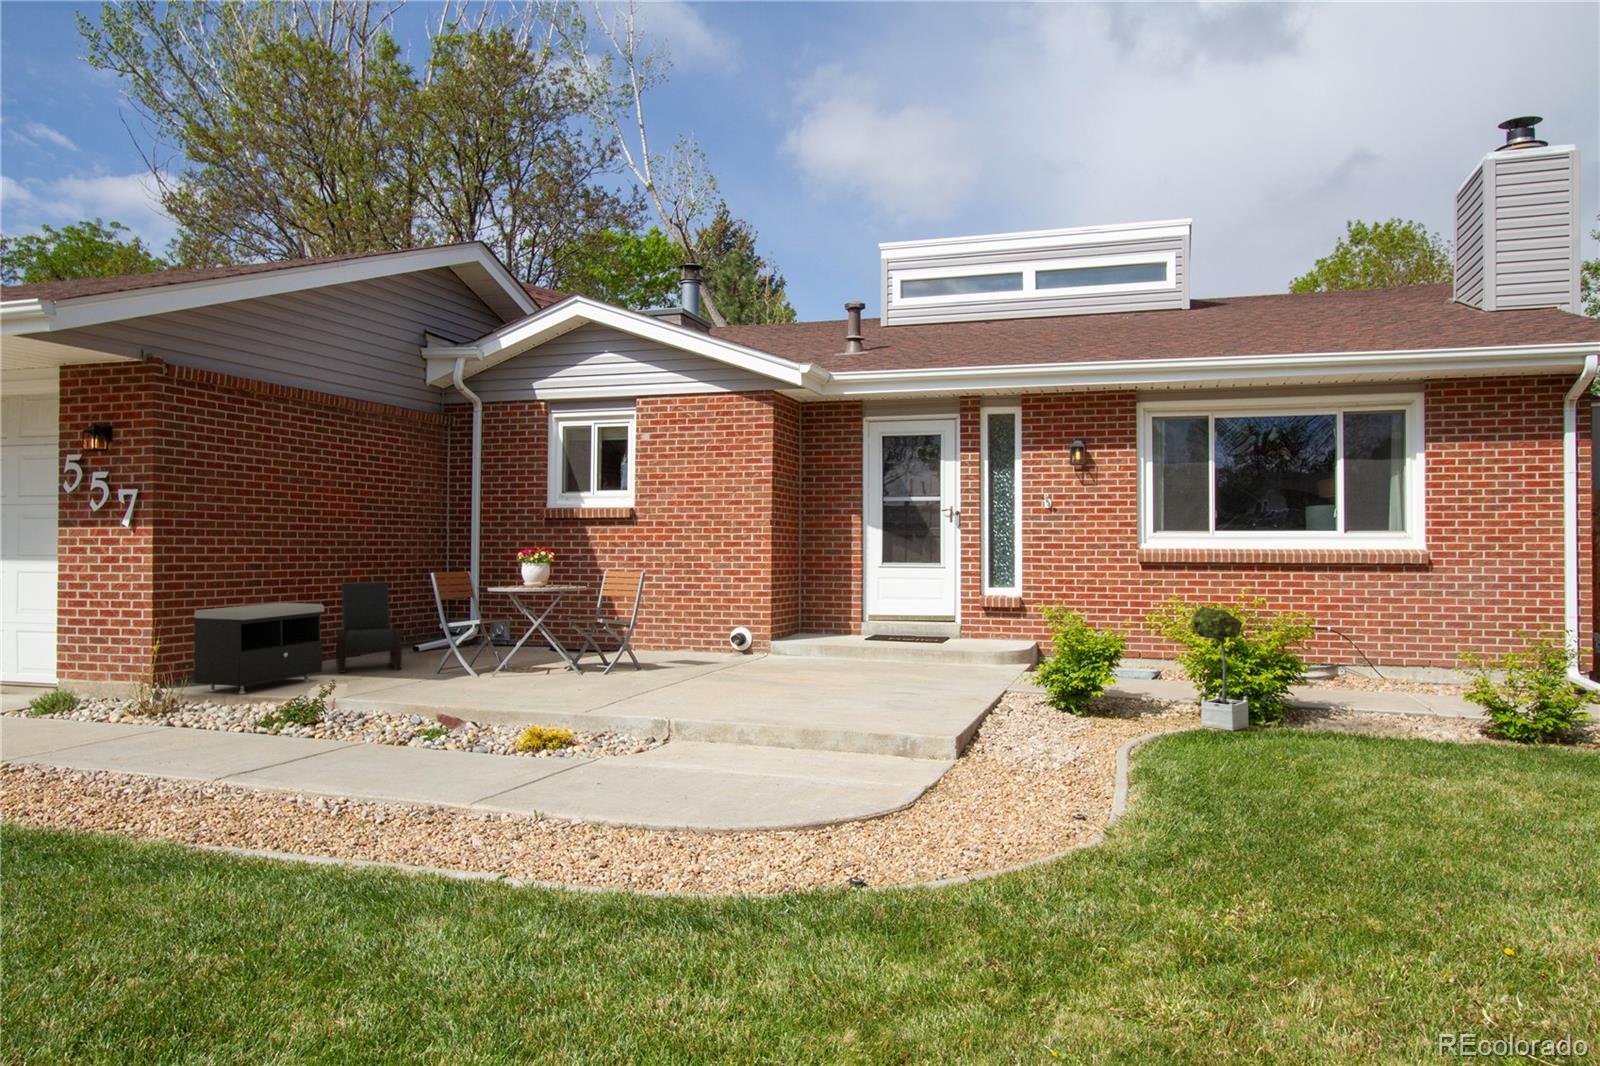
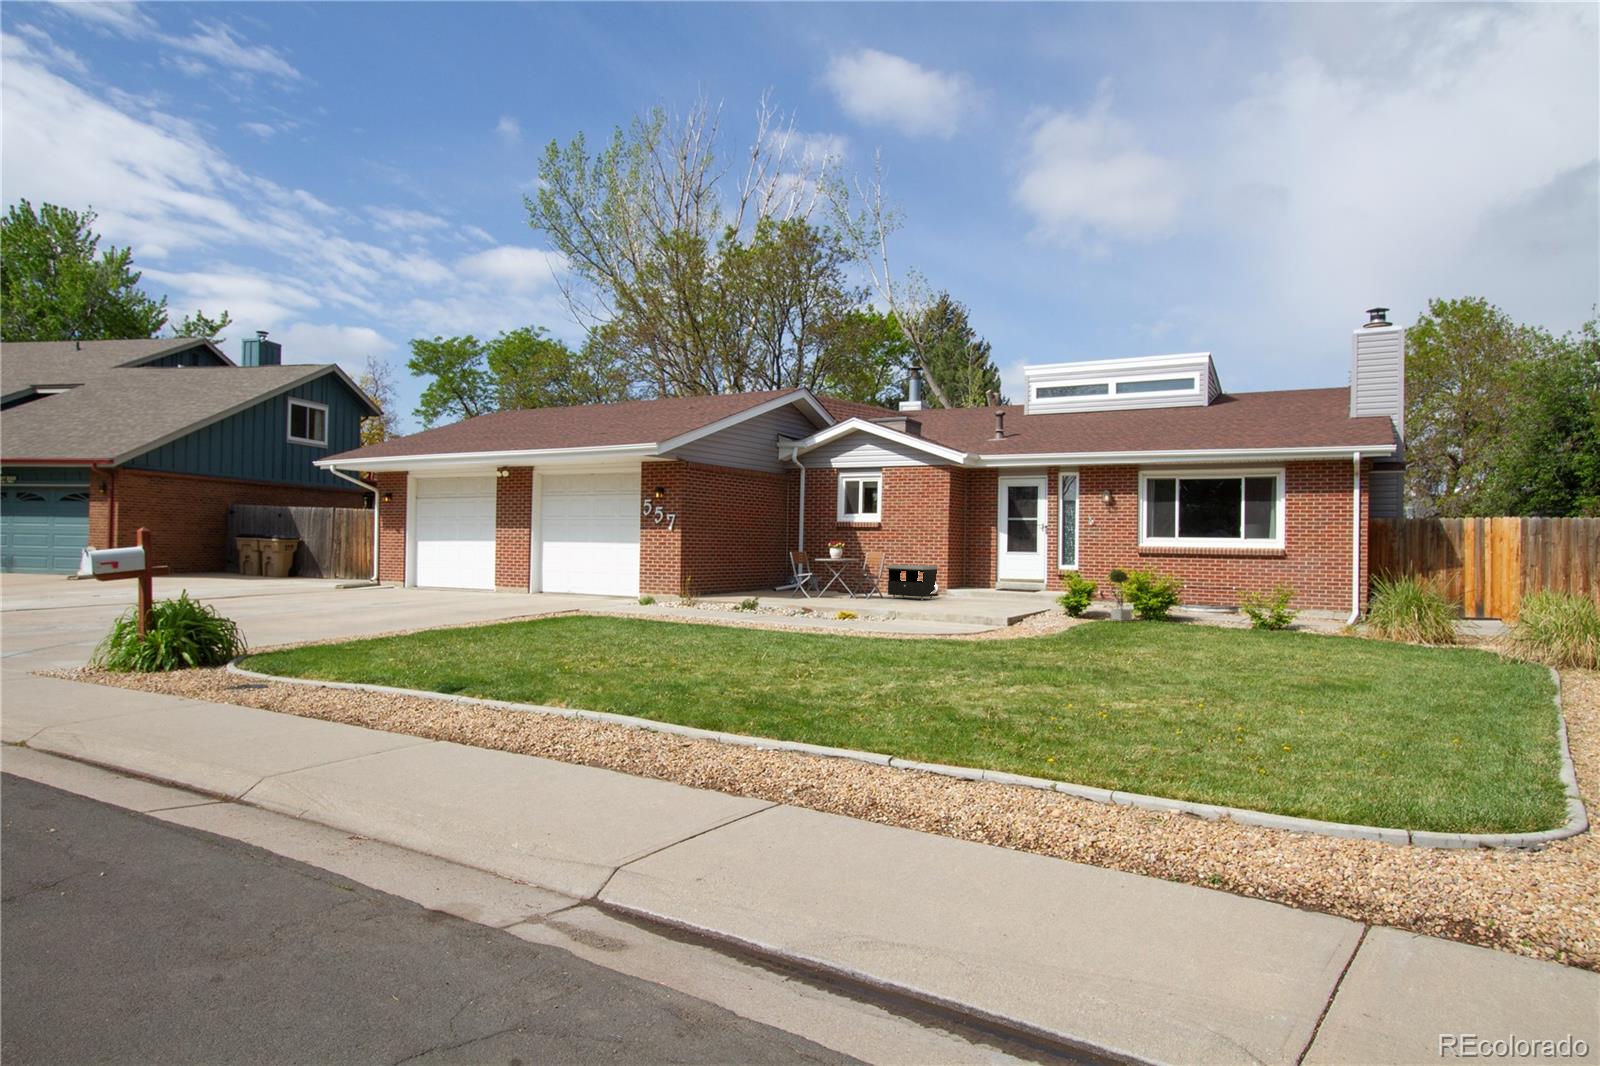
lounge chair: present [335,582,402,673] -> none [742,557,773,597]
storage bench: present [194,603,325,694] -> present [887,565,938,600]

